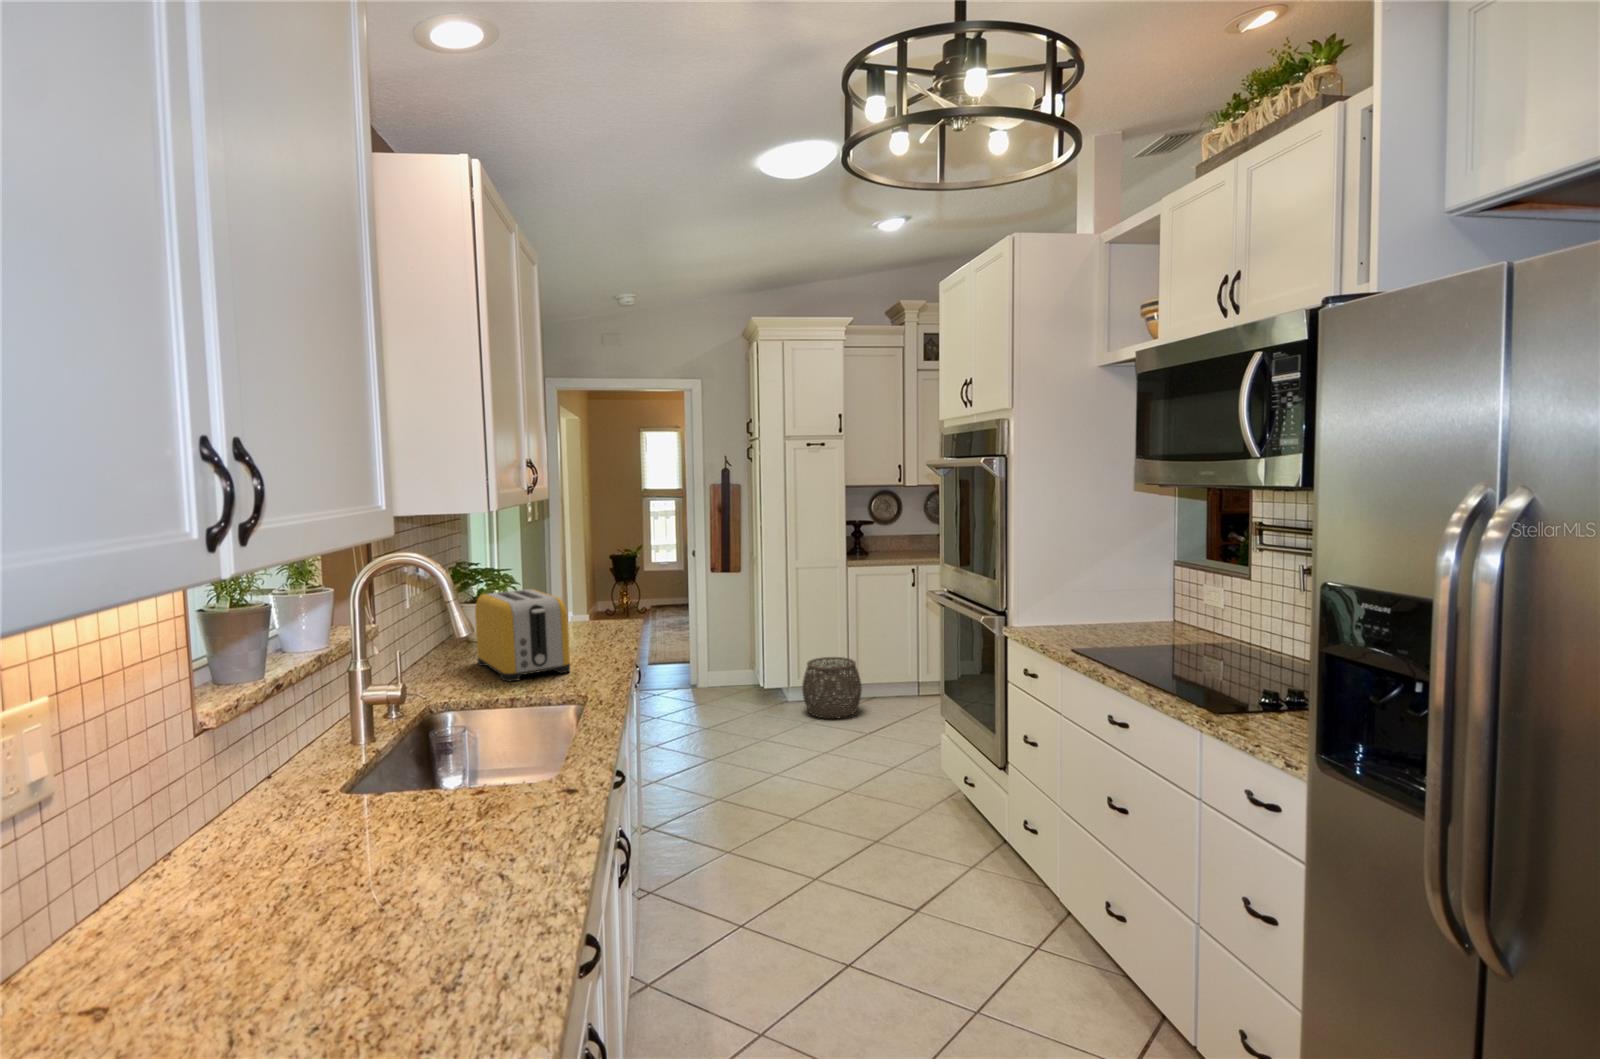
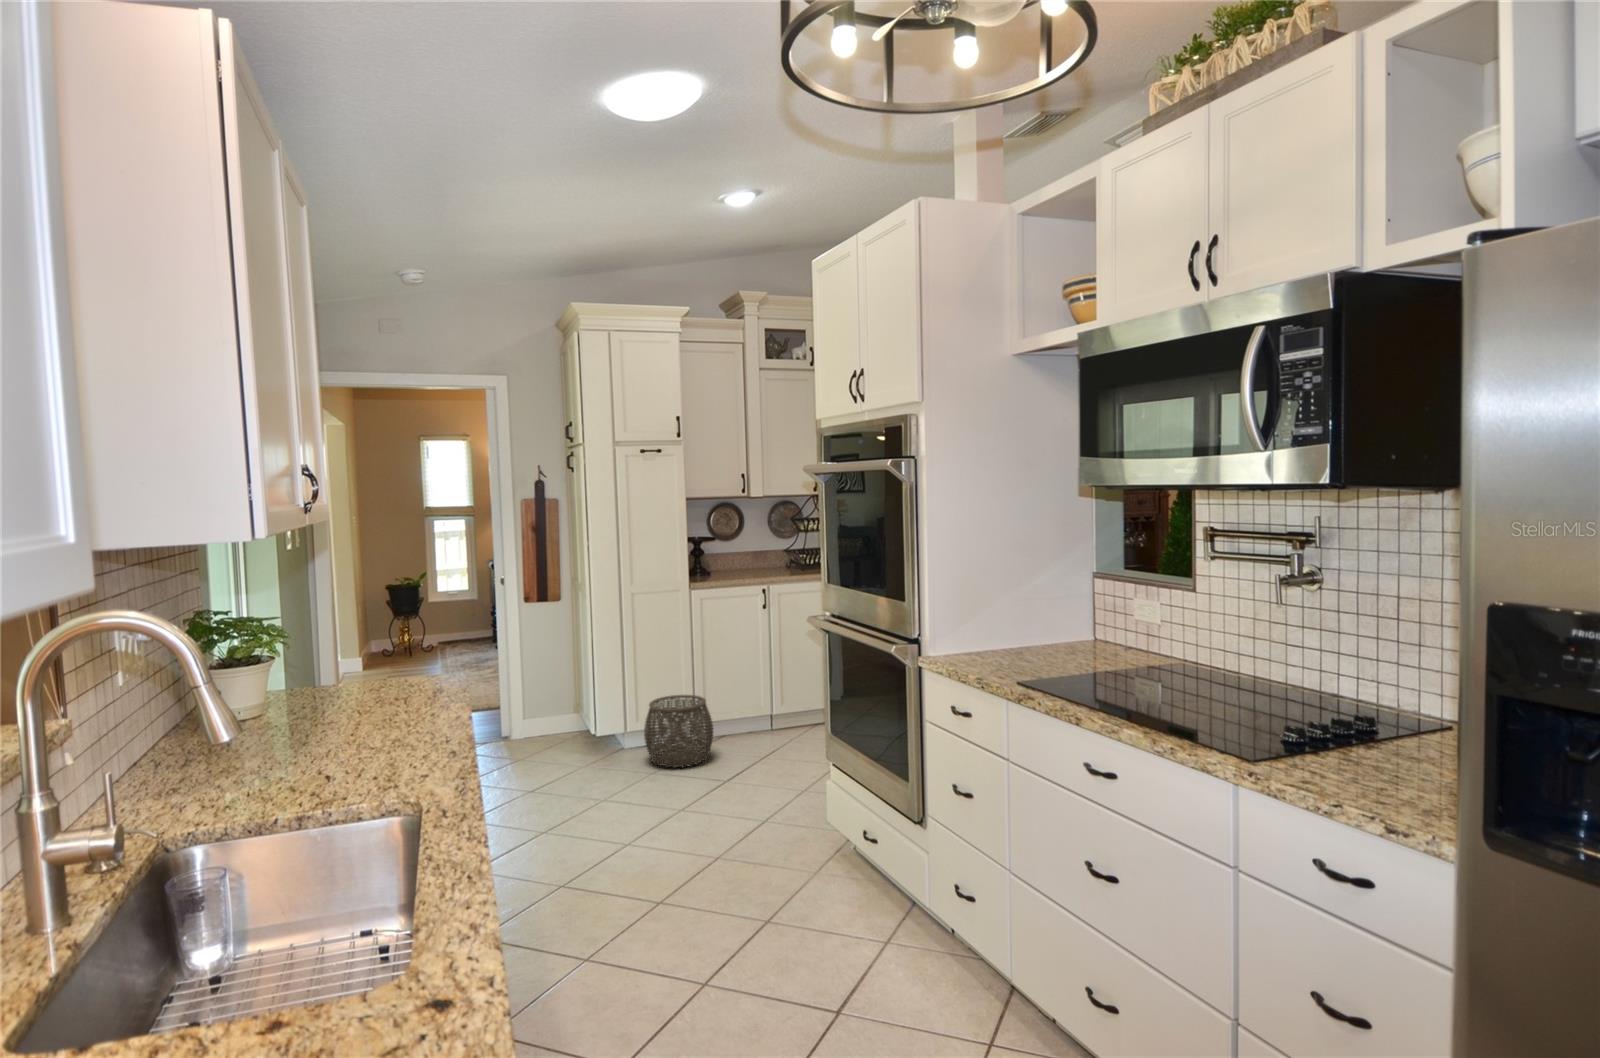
toaster: present [475,589,570,681] -> none [231,646,385,787]

